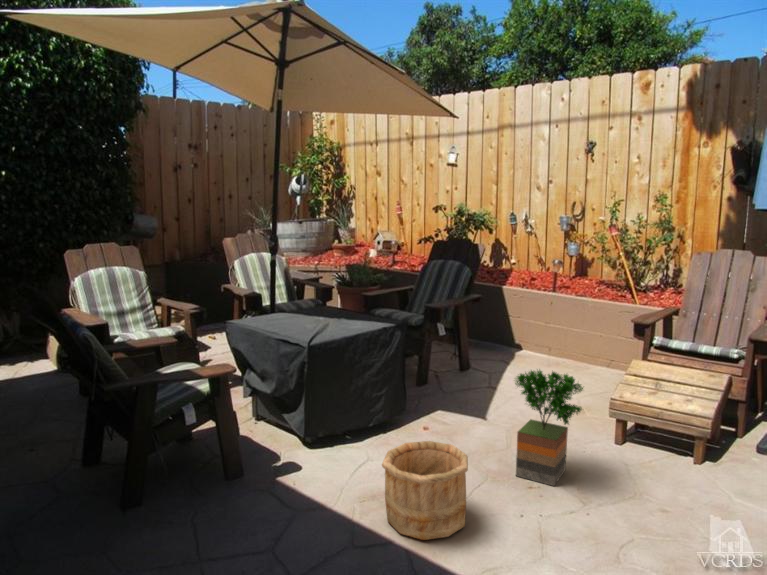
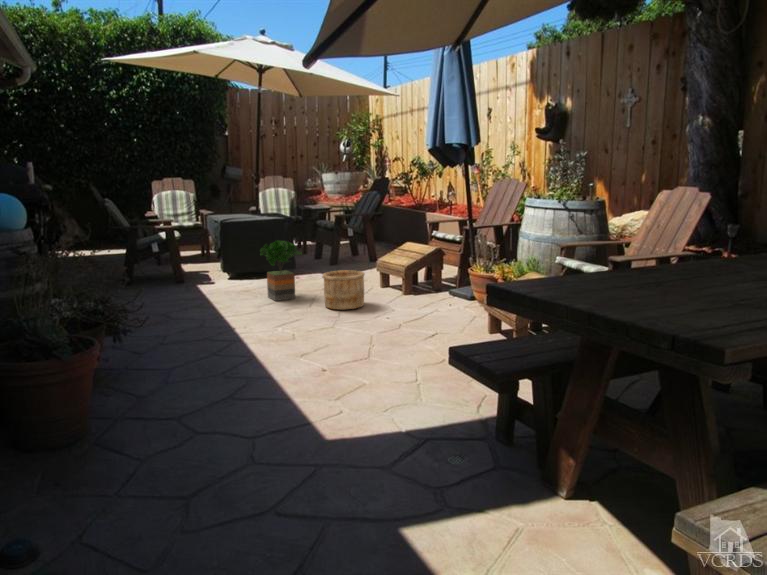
wooden bucket: present [382,441,468,540] -> present [322,270,365,310]

